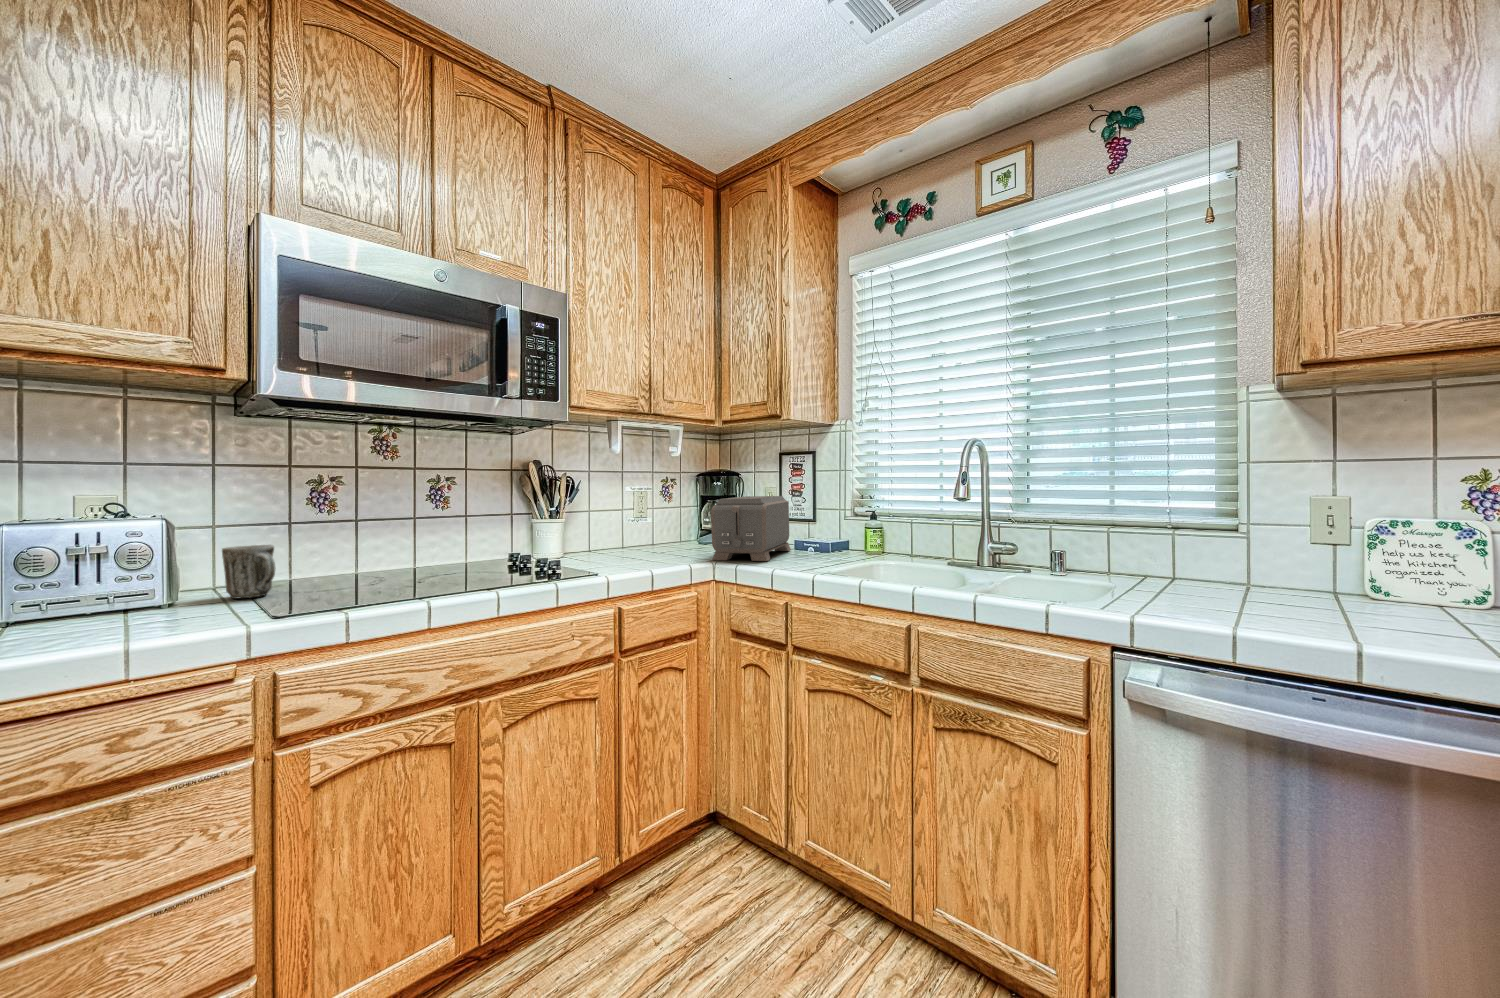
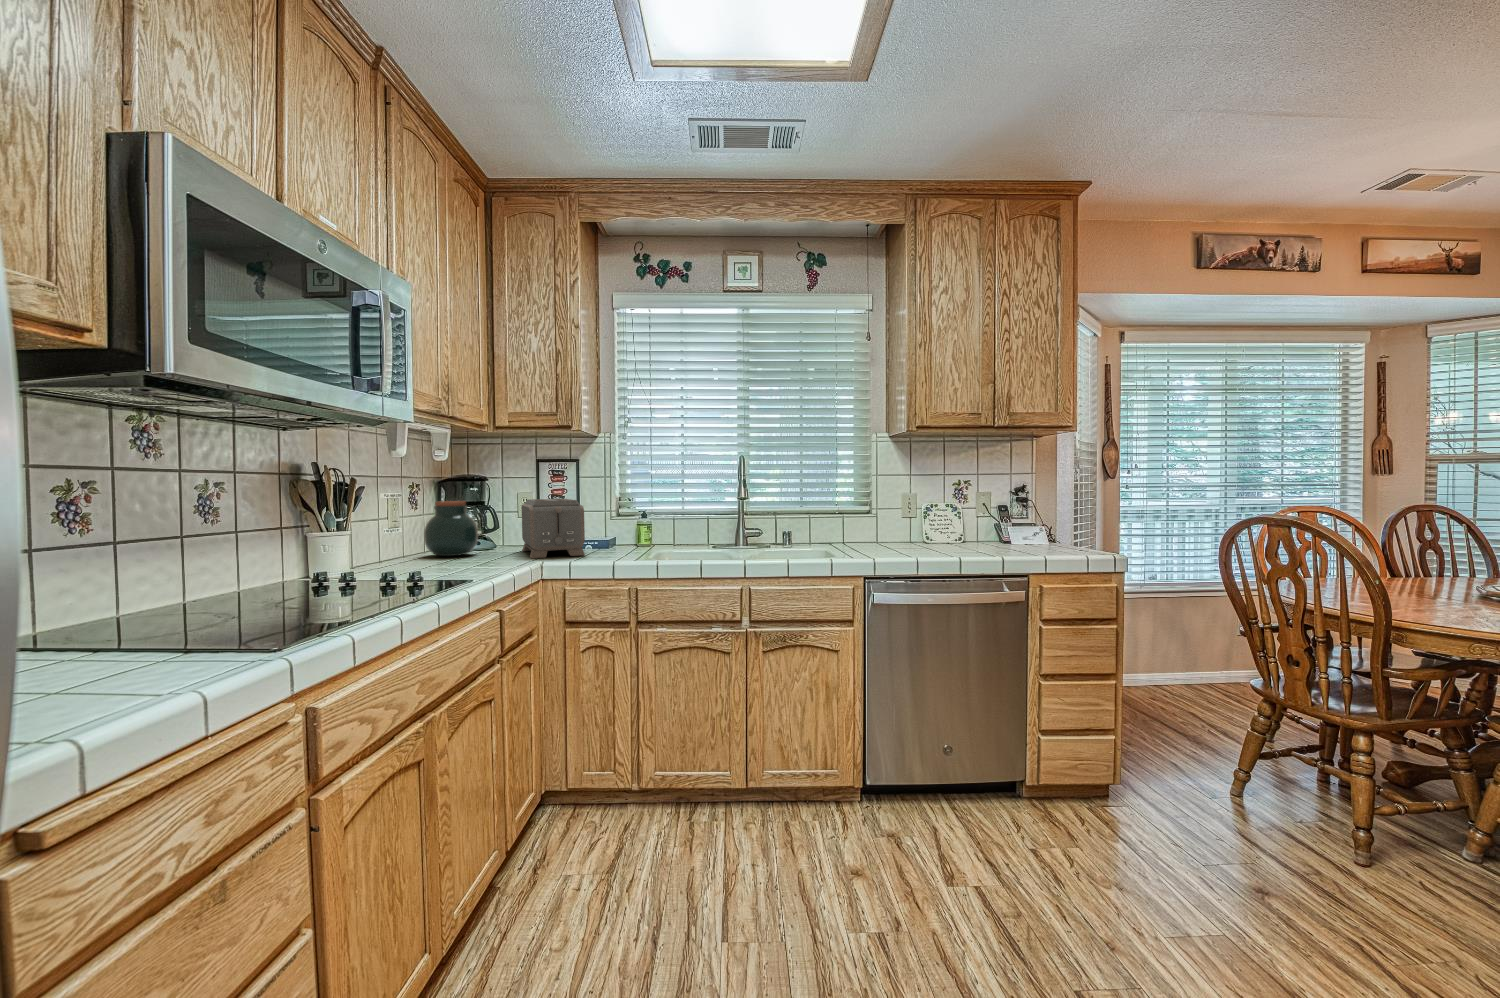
jar: none [646,497,694,551] -> present [424,501,478,556]
mug: present [222,545,276,599] -> none [100,558,188,626]

